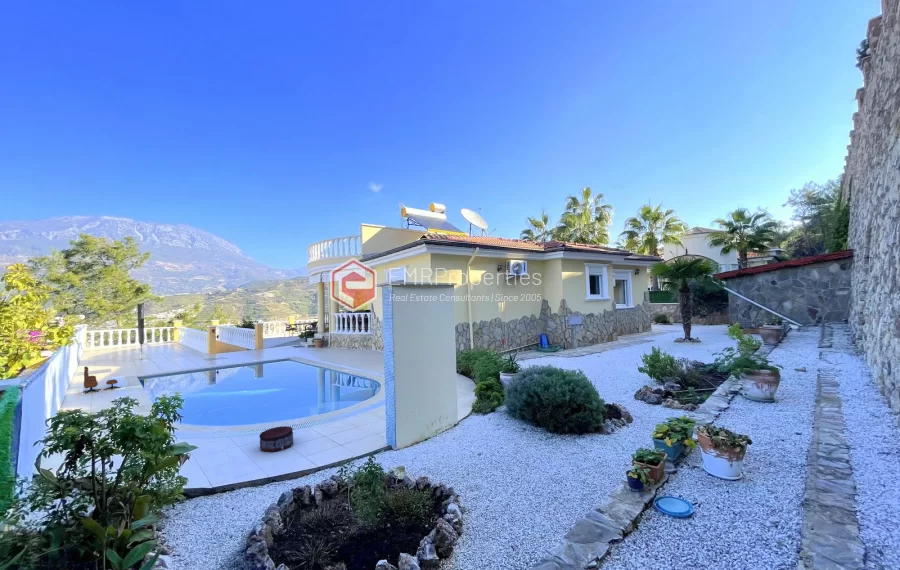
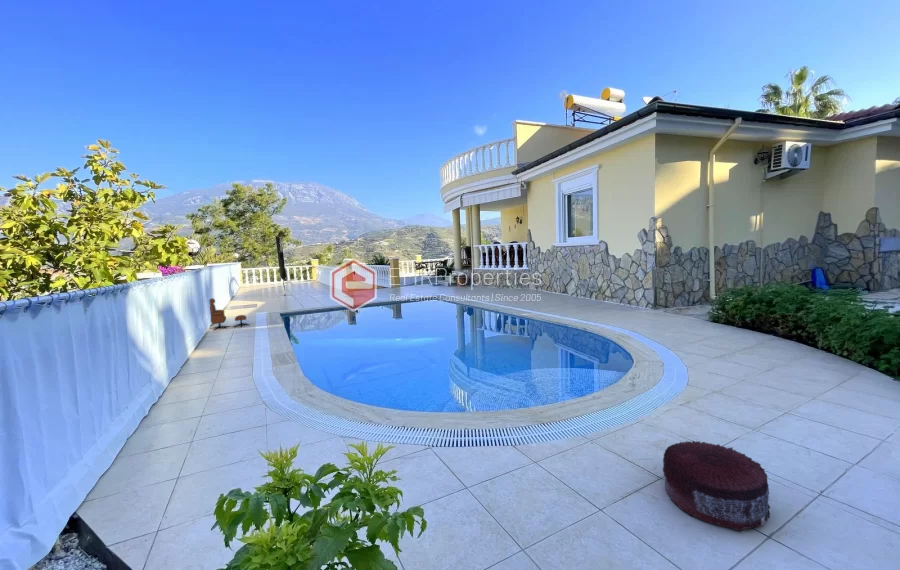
pouf: present [260,426,293,452] -> present [663,441,770,531]

